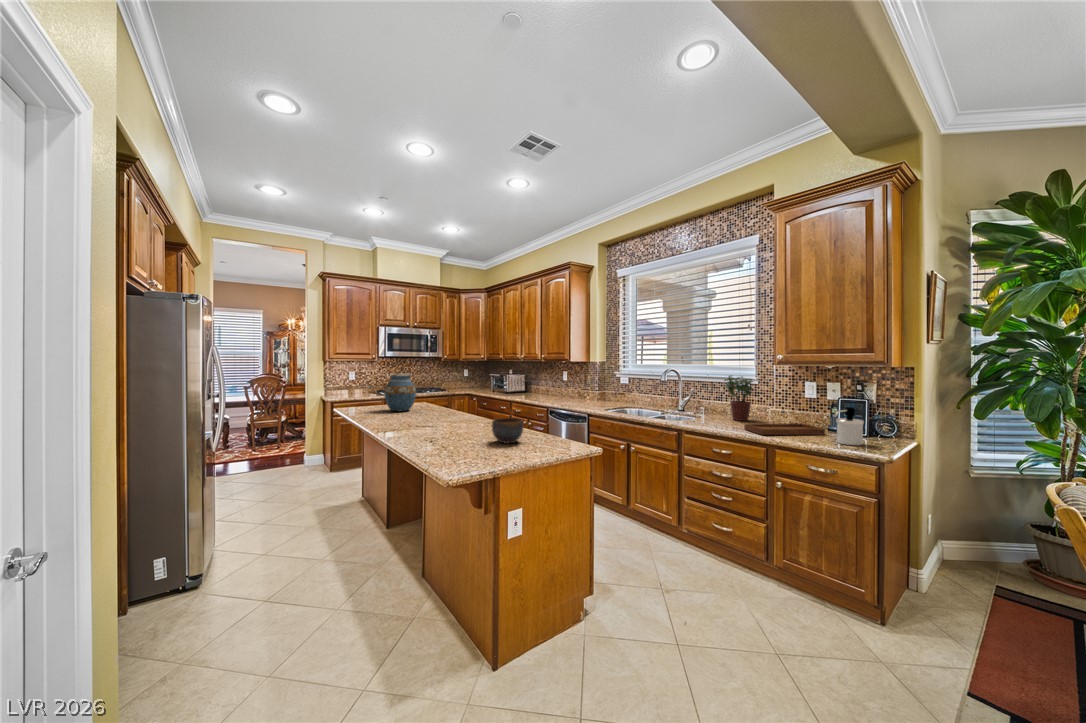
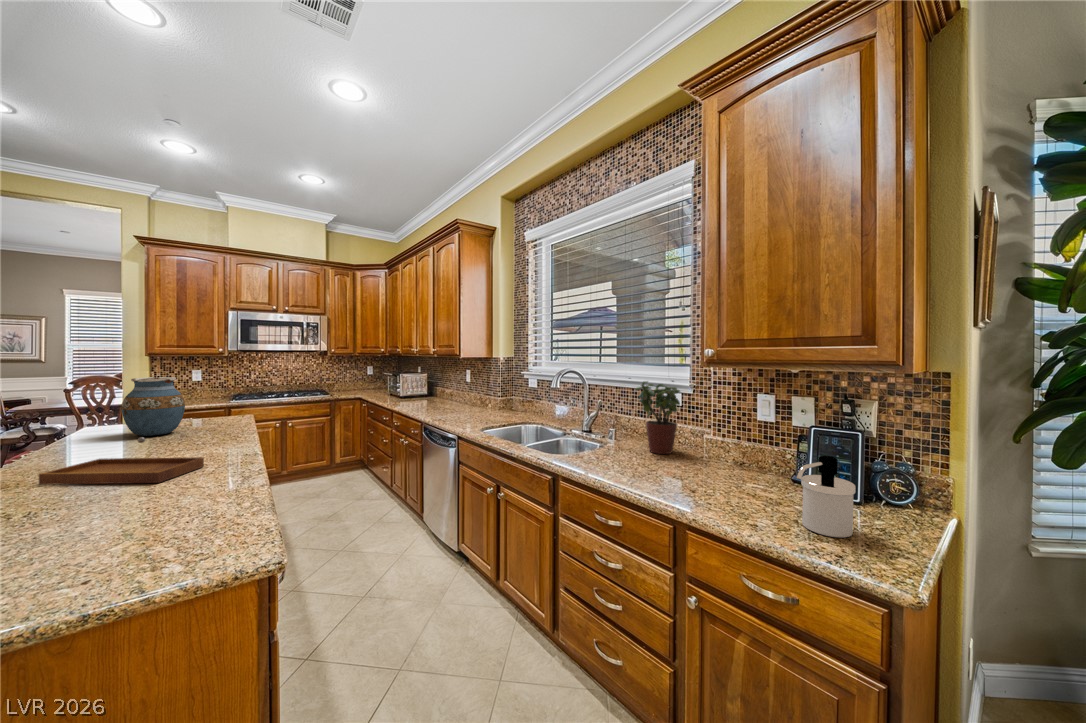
tray: present [744,410,825,435] -> present [39,437,204,485]
bowl: present [492,418,524,443] -> none [49,480,150,546]

